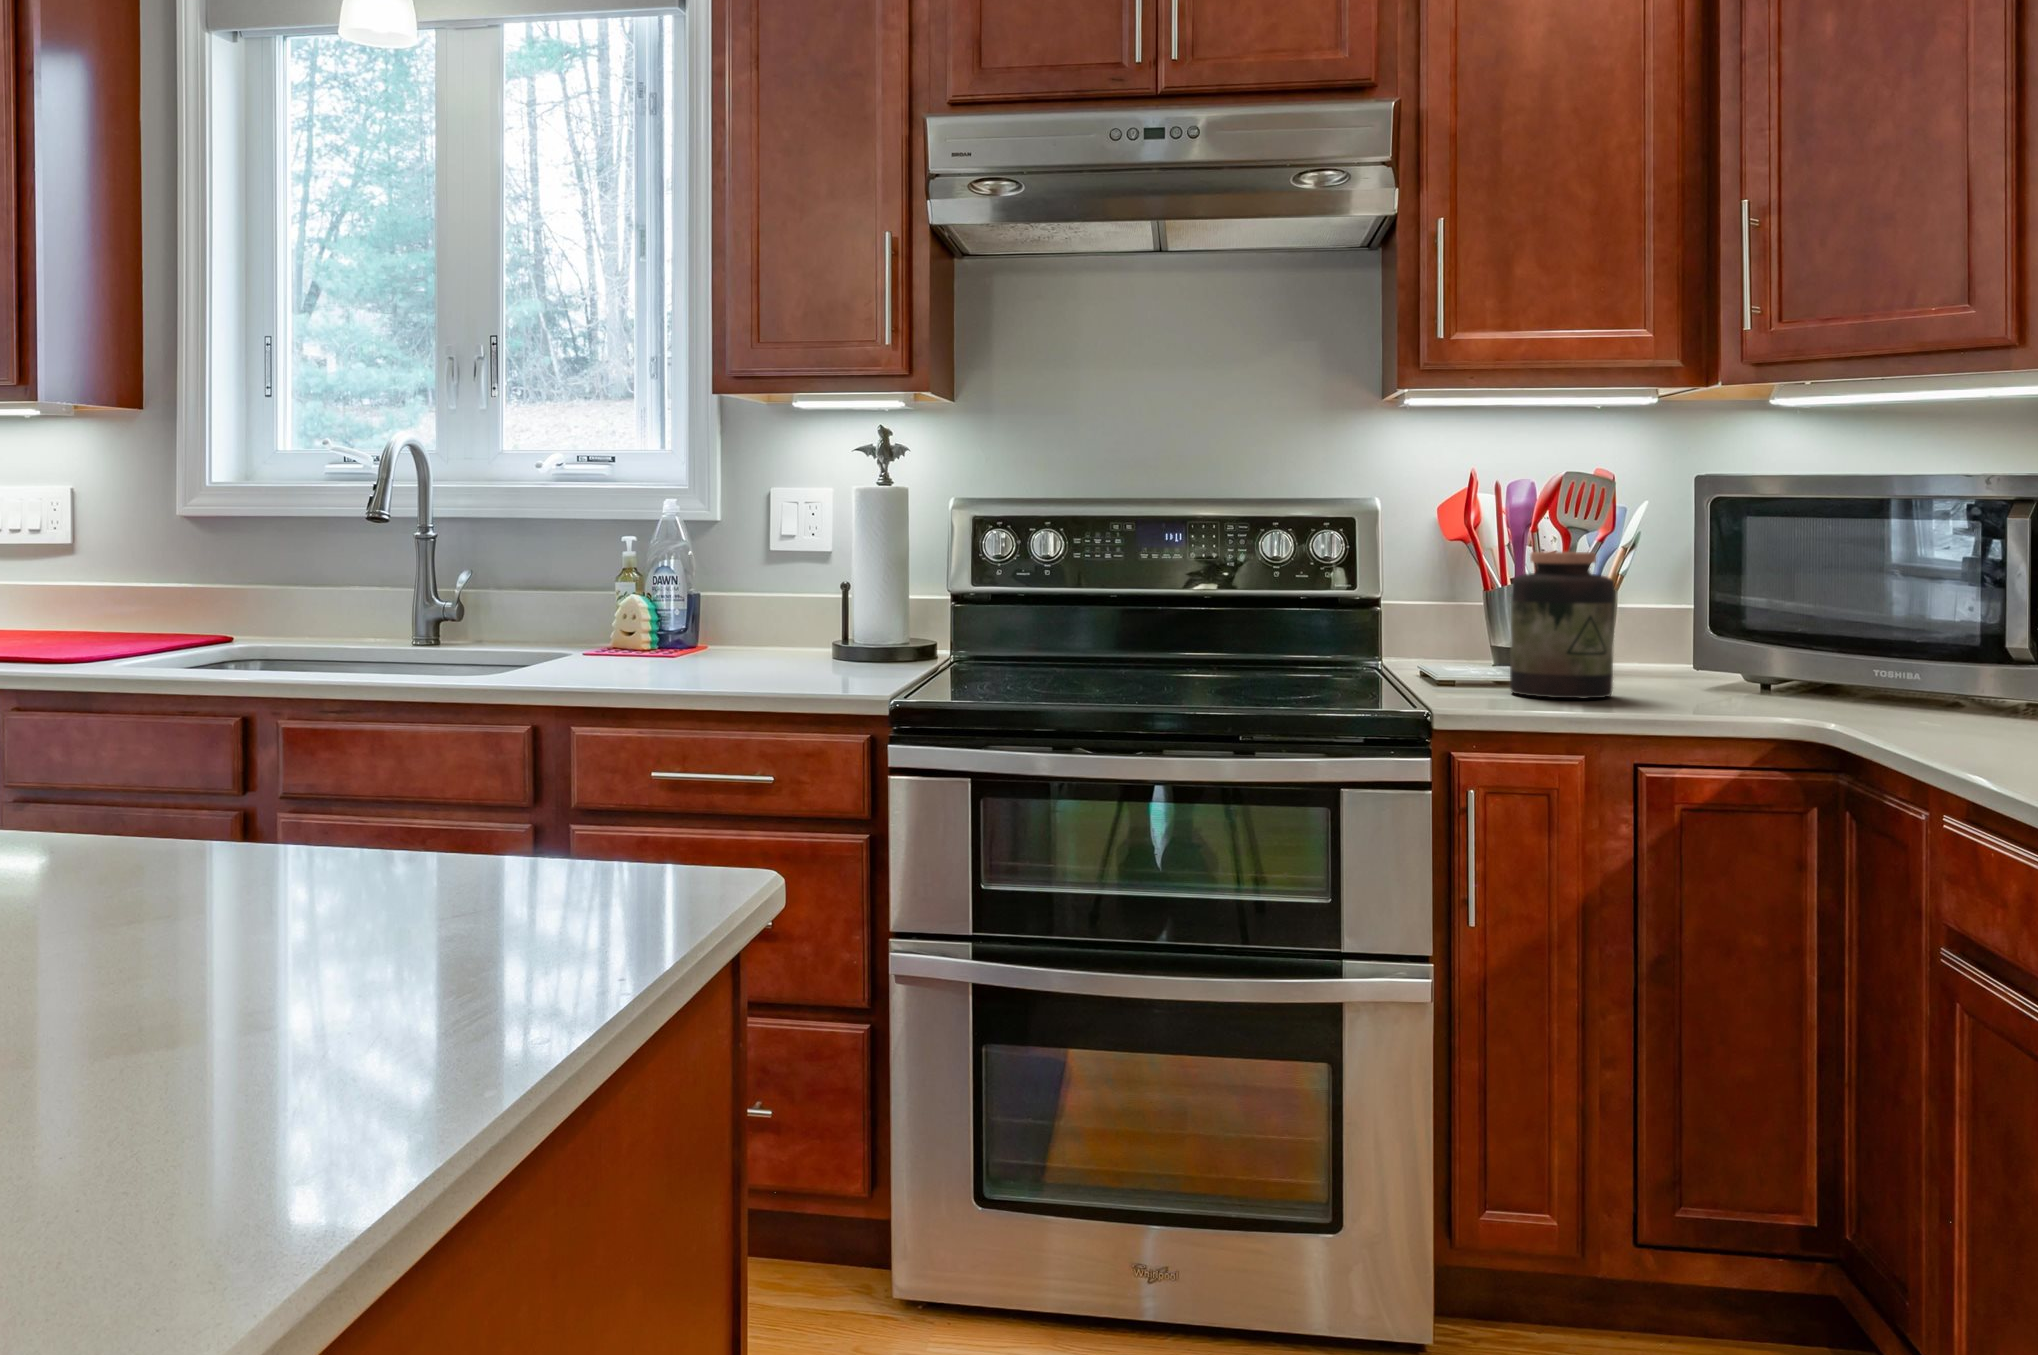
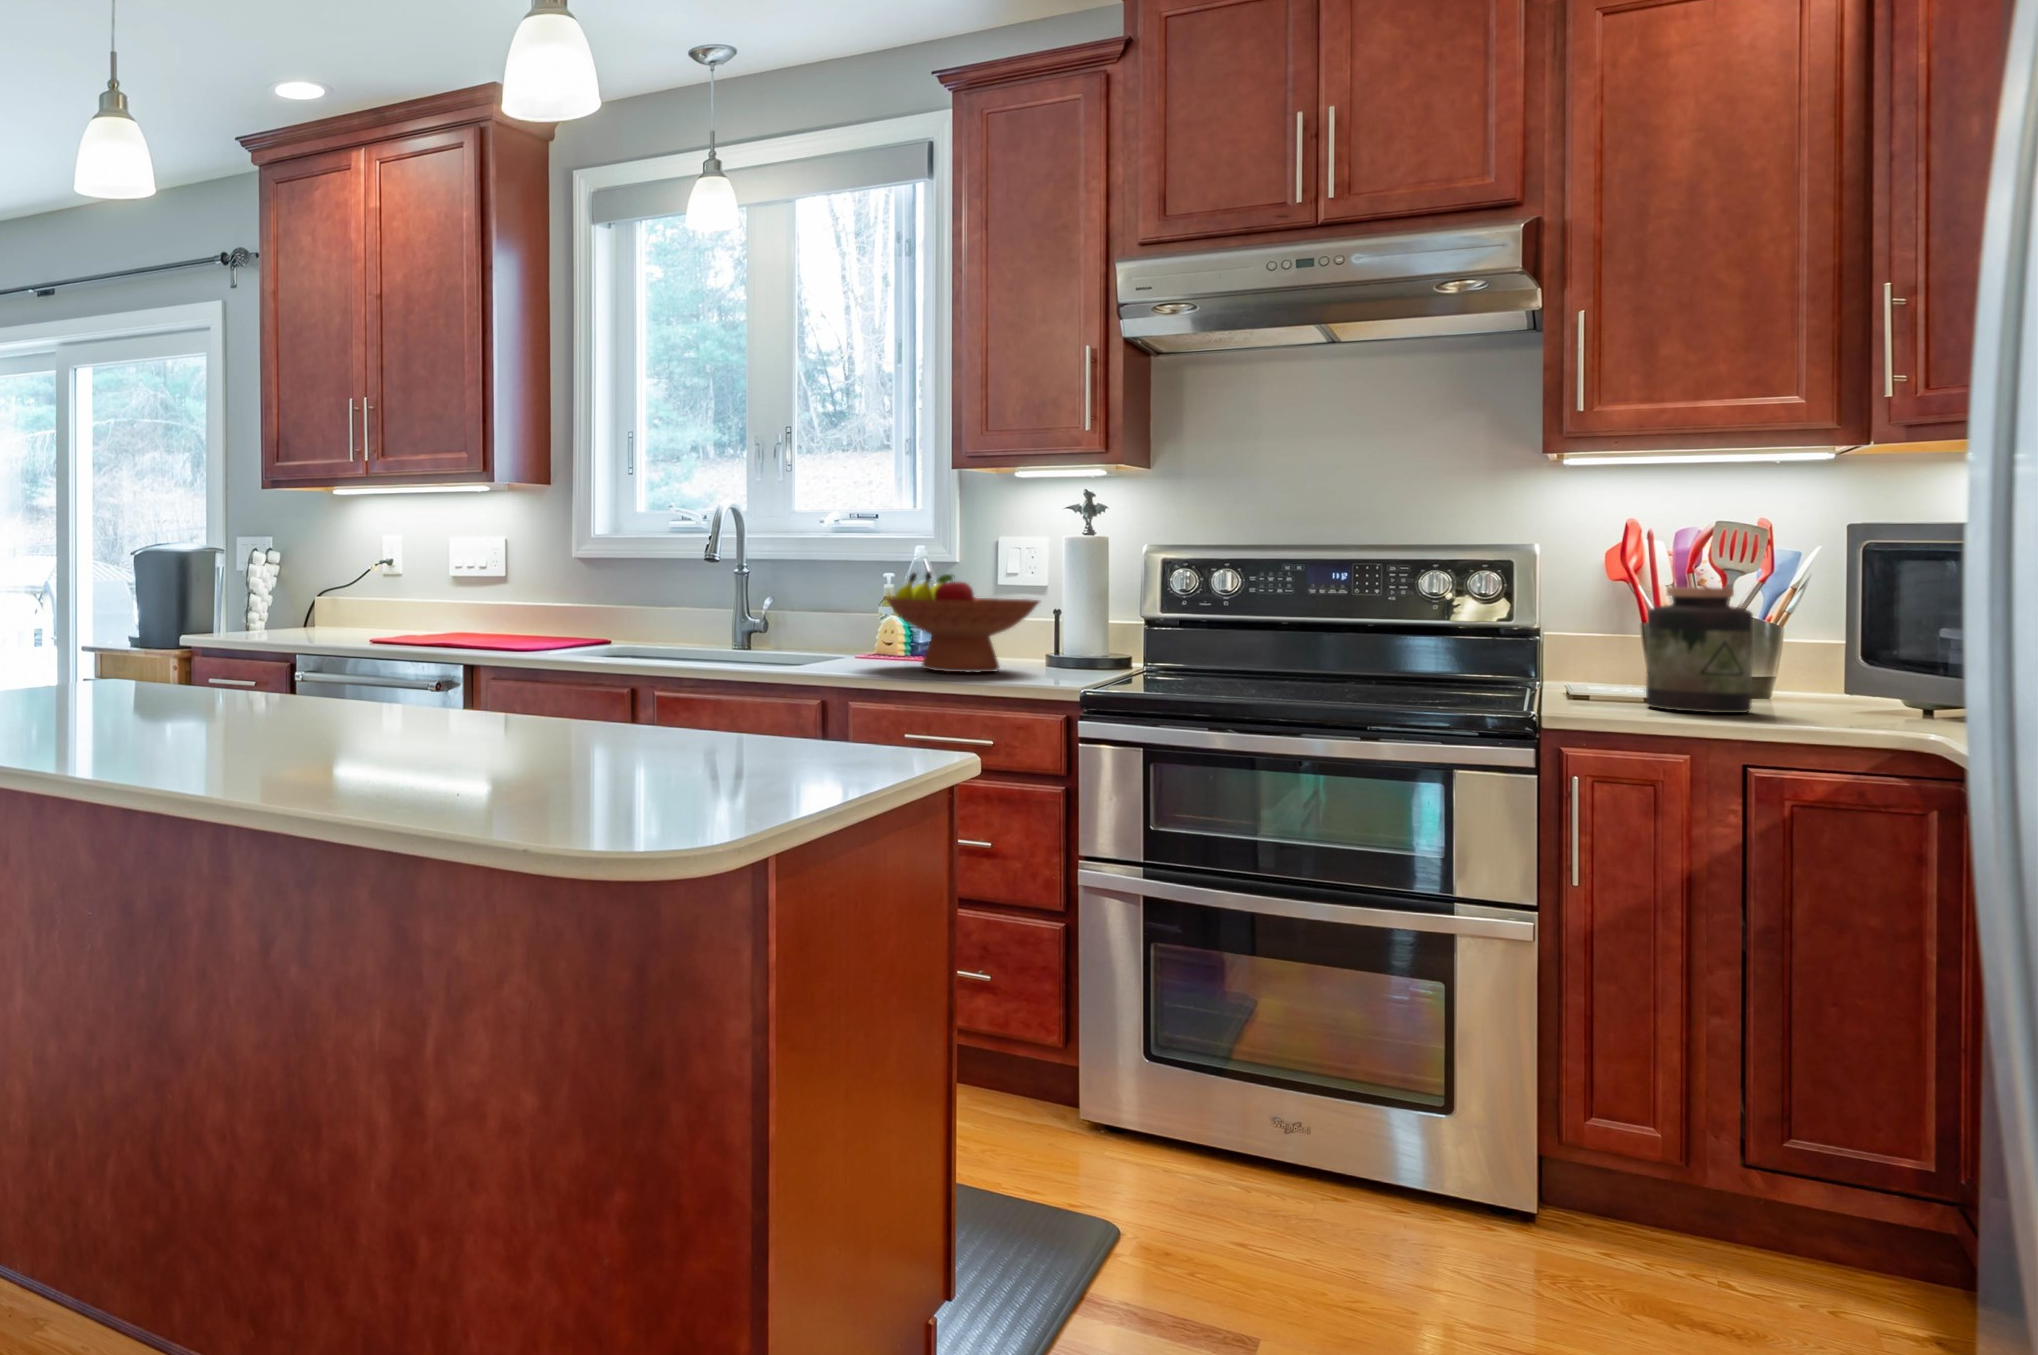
fruit bowl: none [631,537,835,674] -> present [886,571,1039,672]

